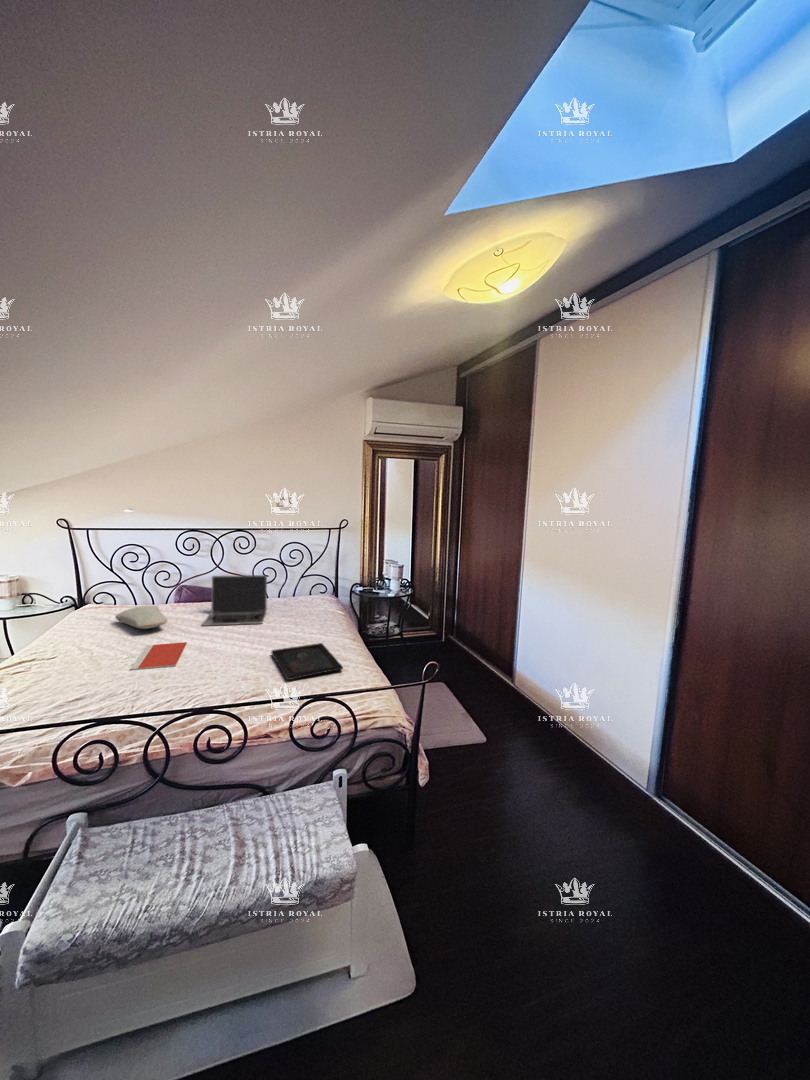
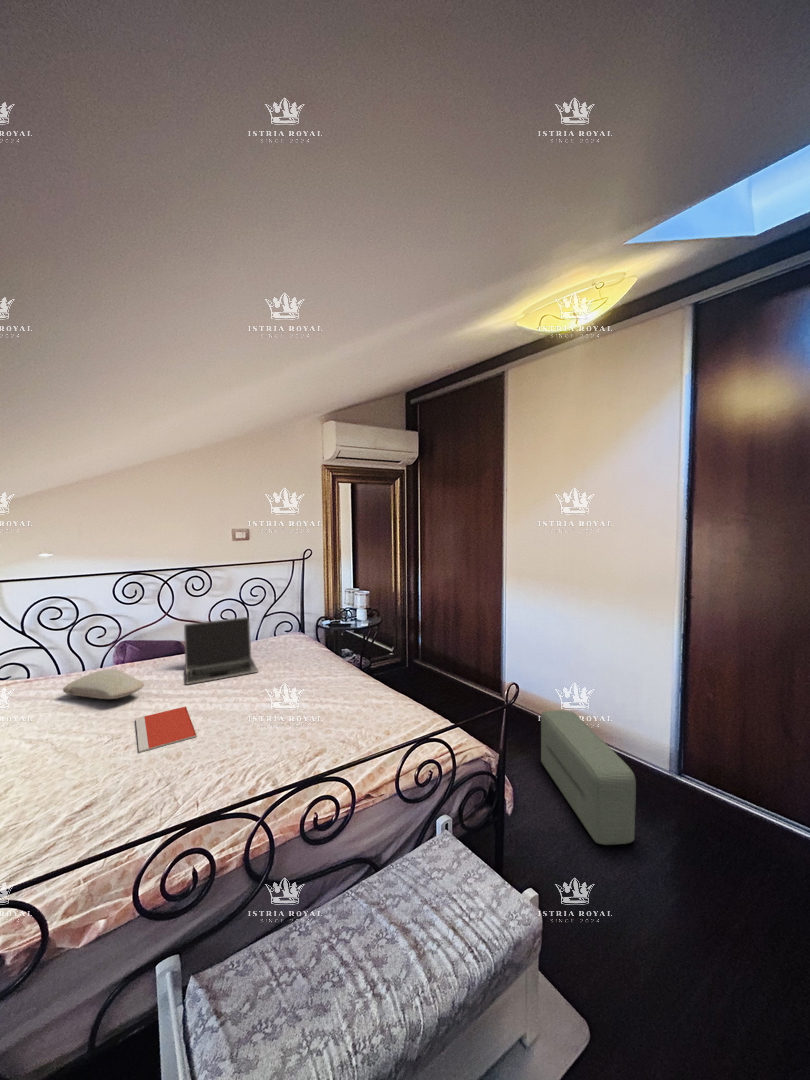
tray: present [271,643,343,680] -> none [302,683,395,728]
pouf: none [523,704,581,850] -> present [541,710,636,845]

